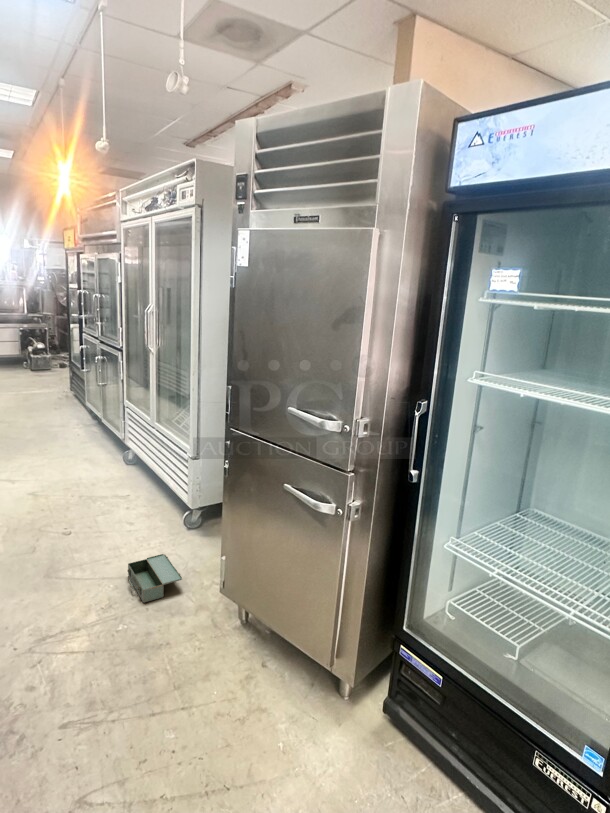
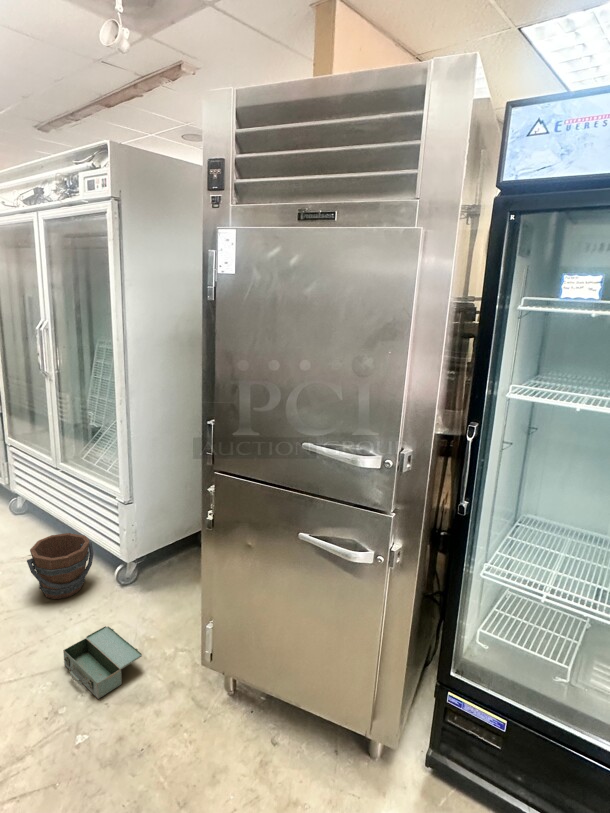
bucket: none [119,480,170,531] -> present [27,533,93,599]

